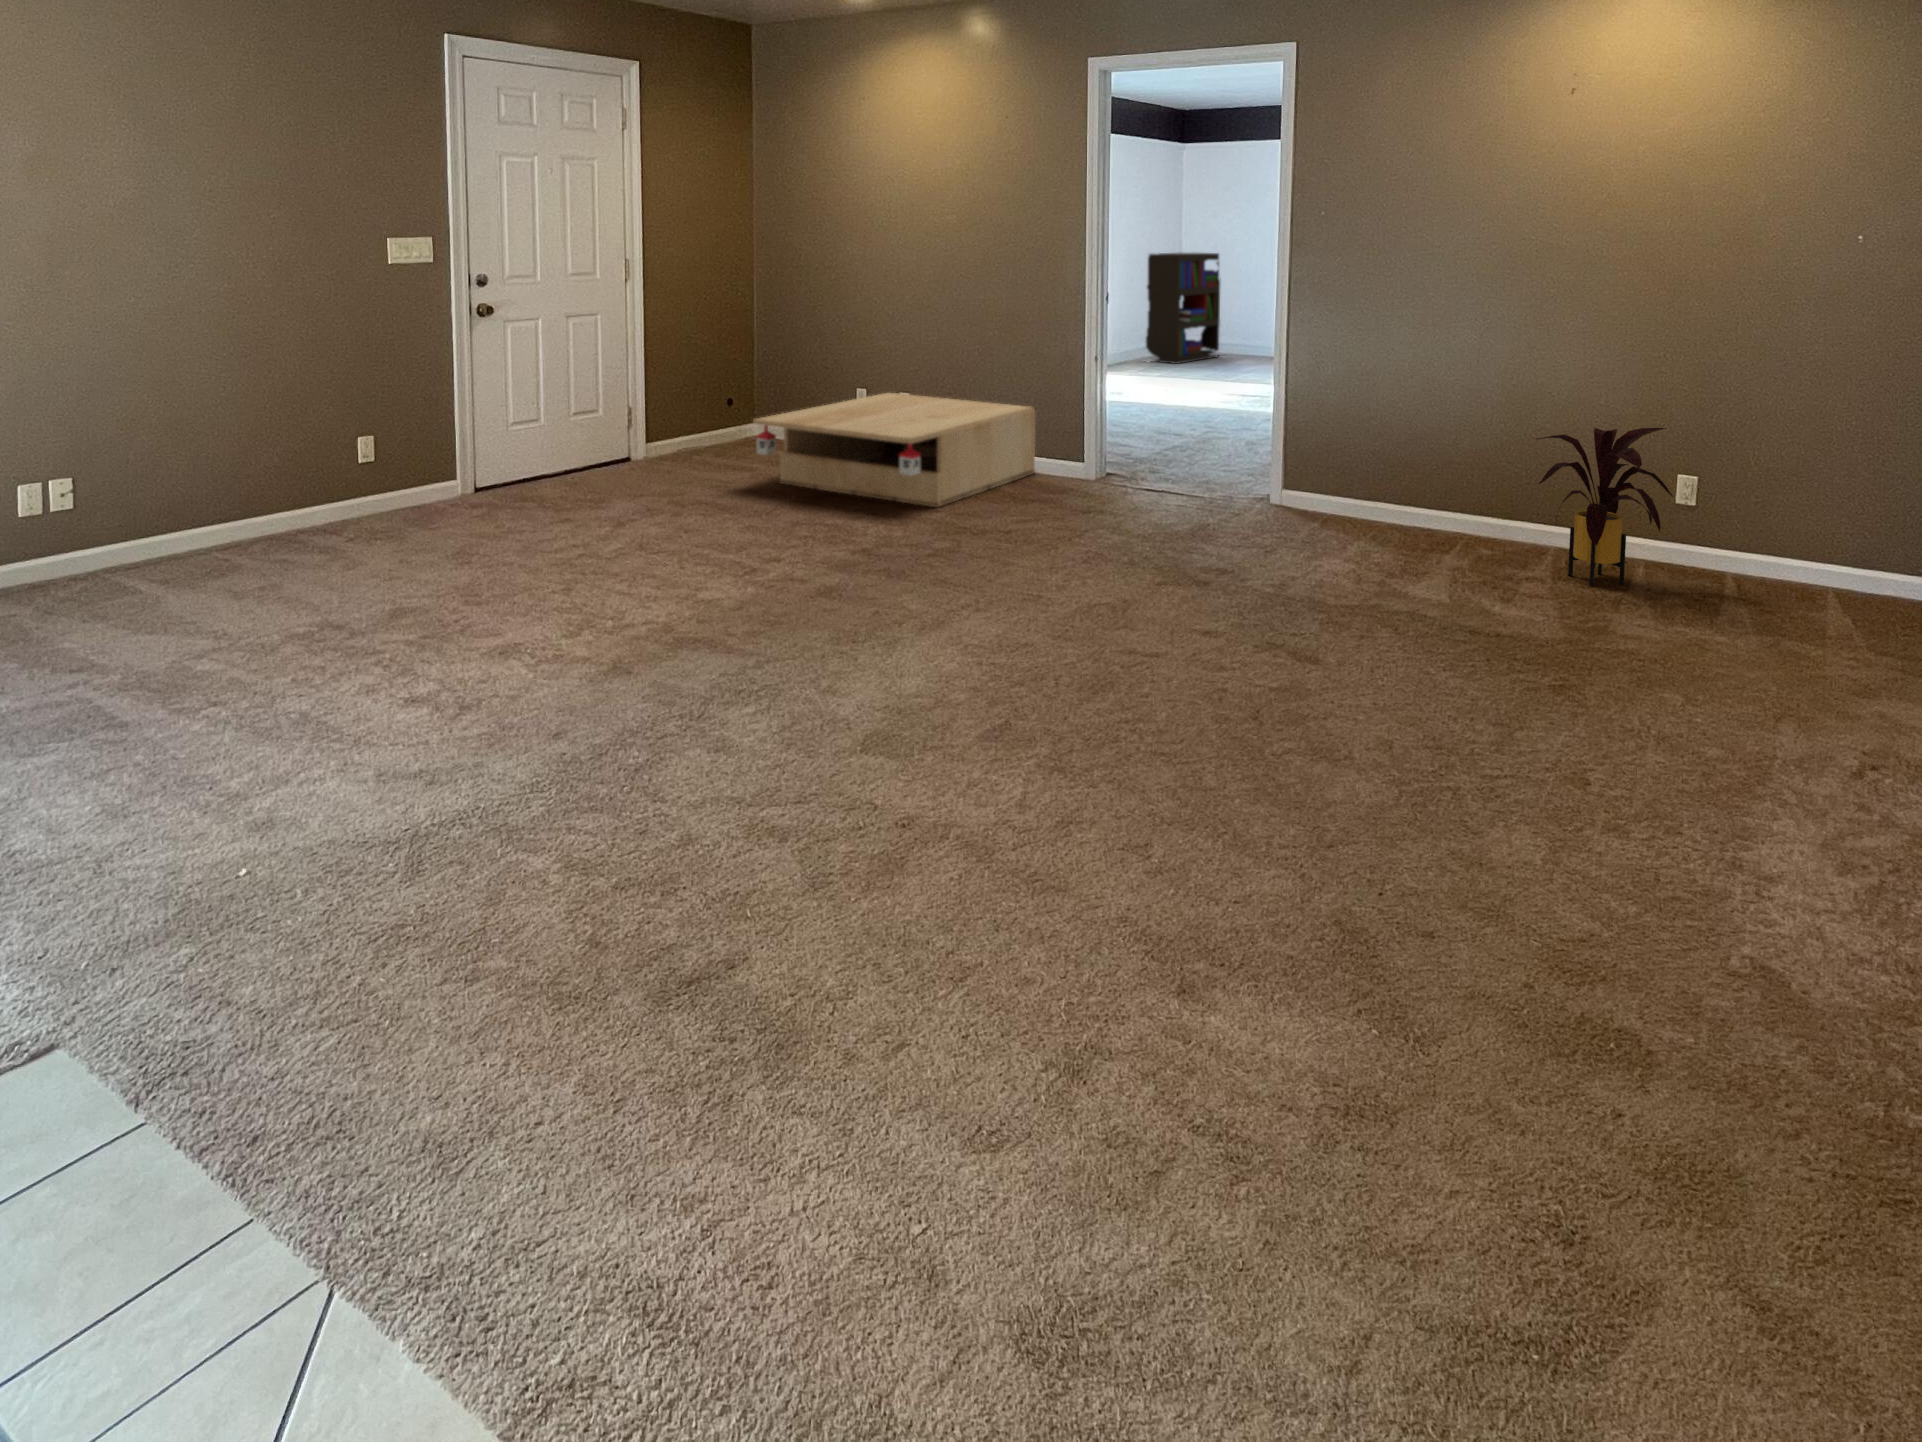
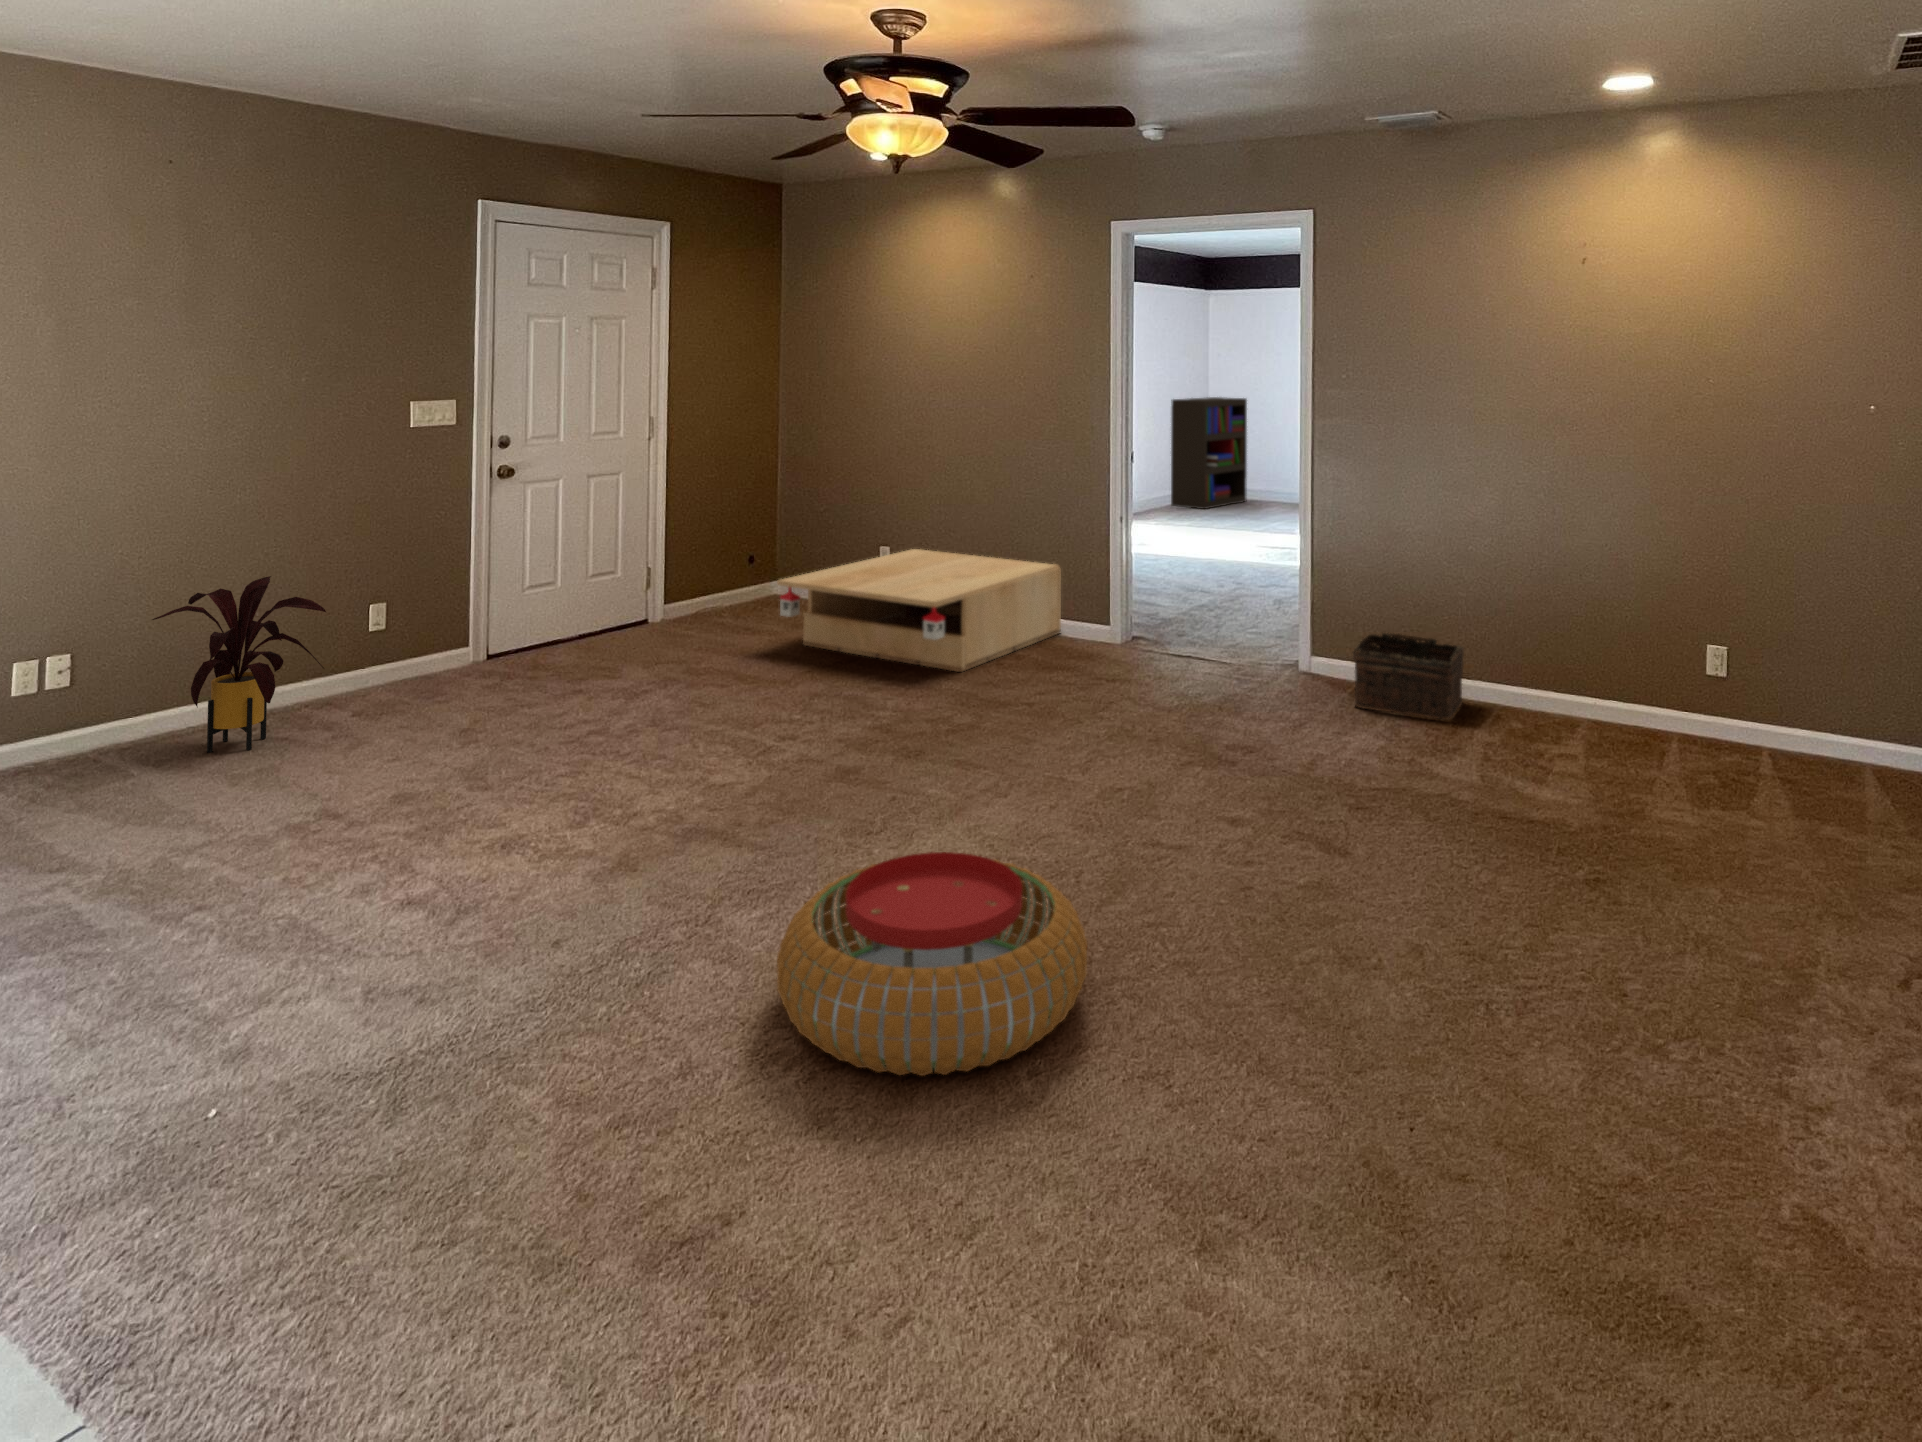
house plant: present [1536,428,1673,586] -> present [152,576,326,753]
basket: none [1325,468,1438,551] -> present [1353,633,1464,720]
pouf: none [769,653,1068,848] -> present [777,852,1087,1076]

